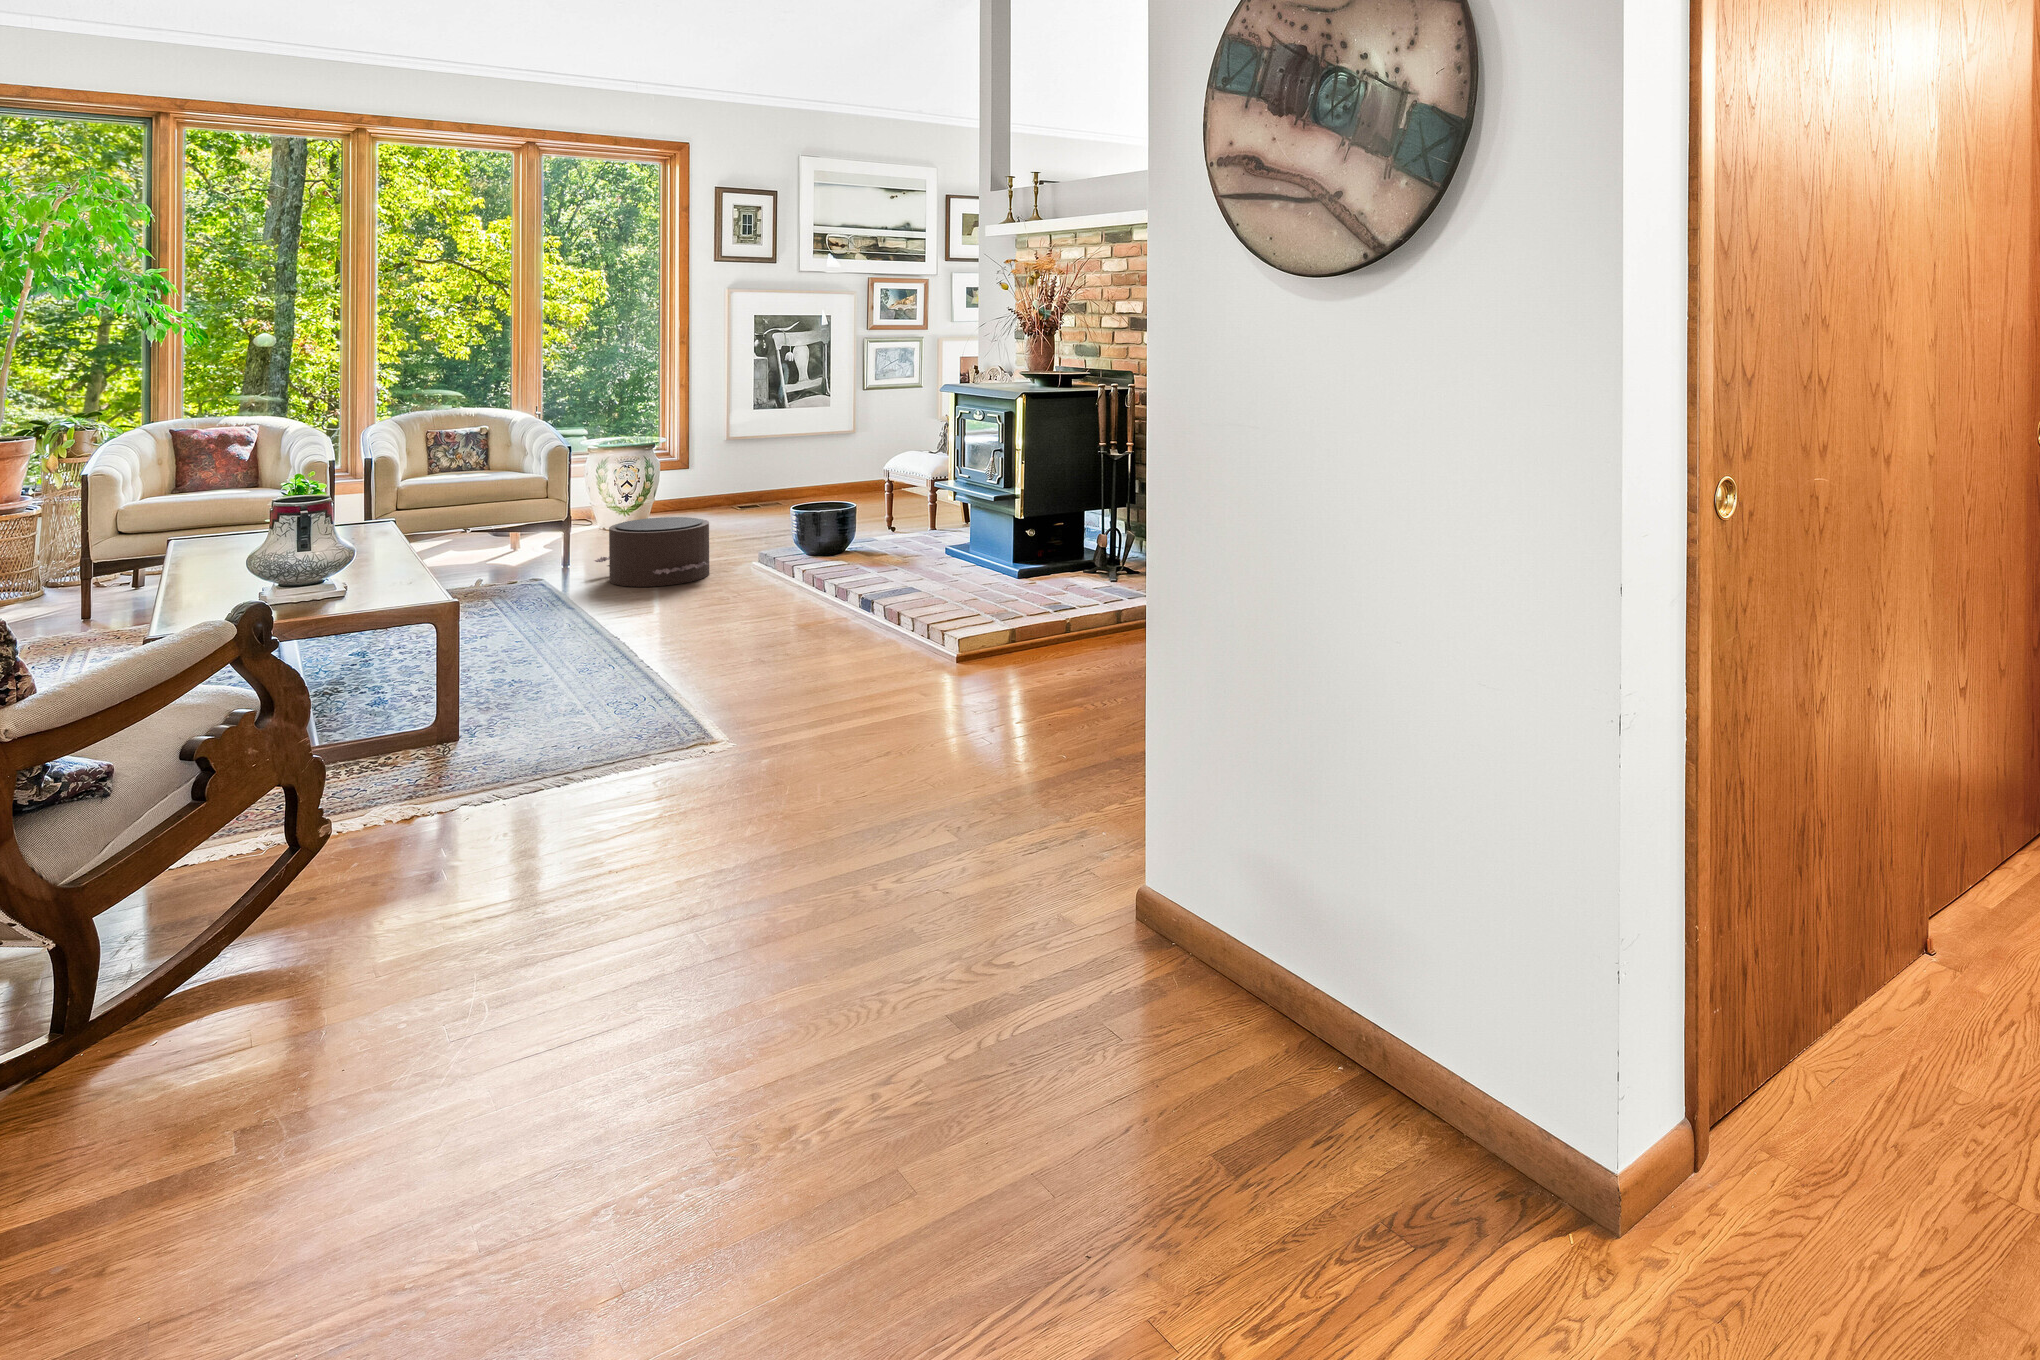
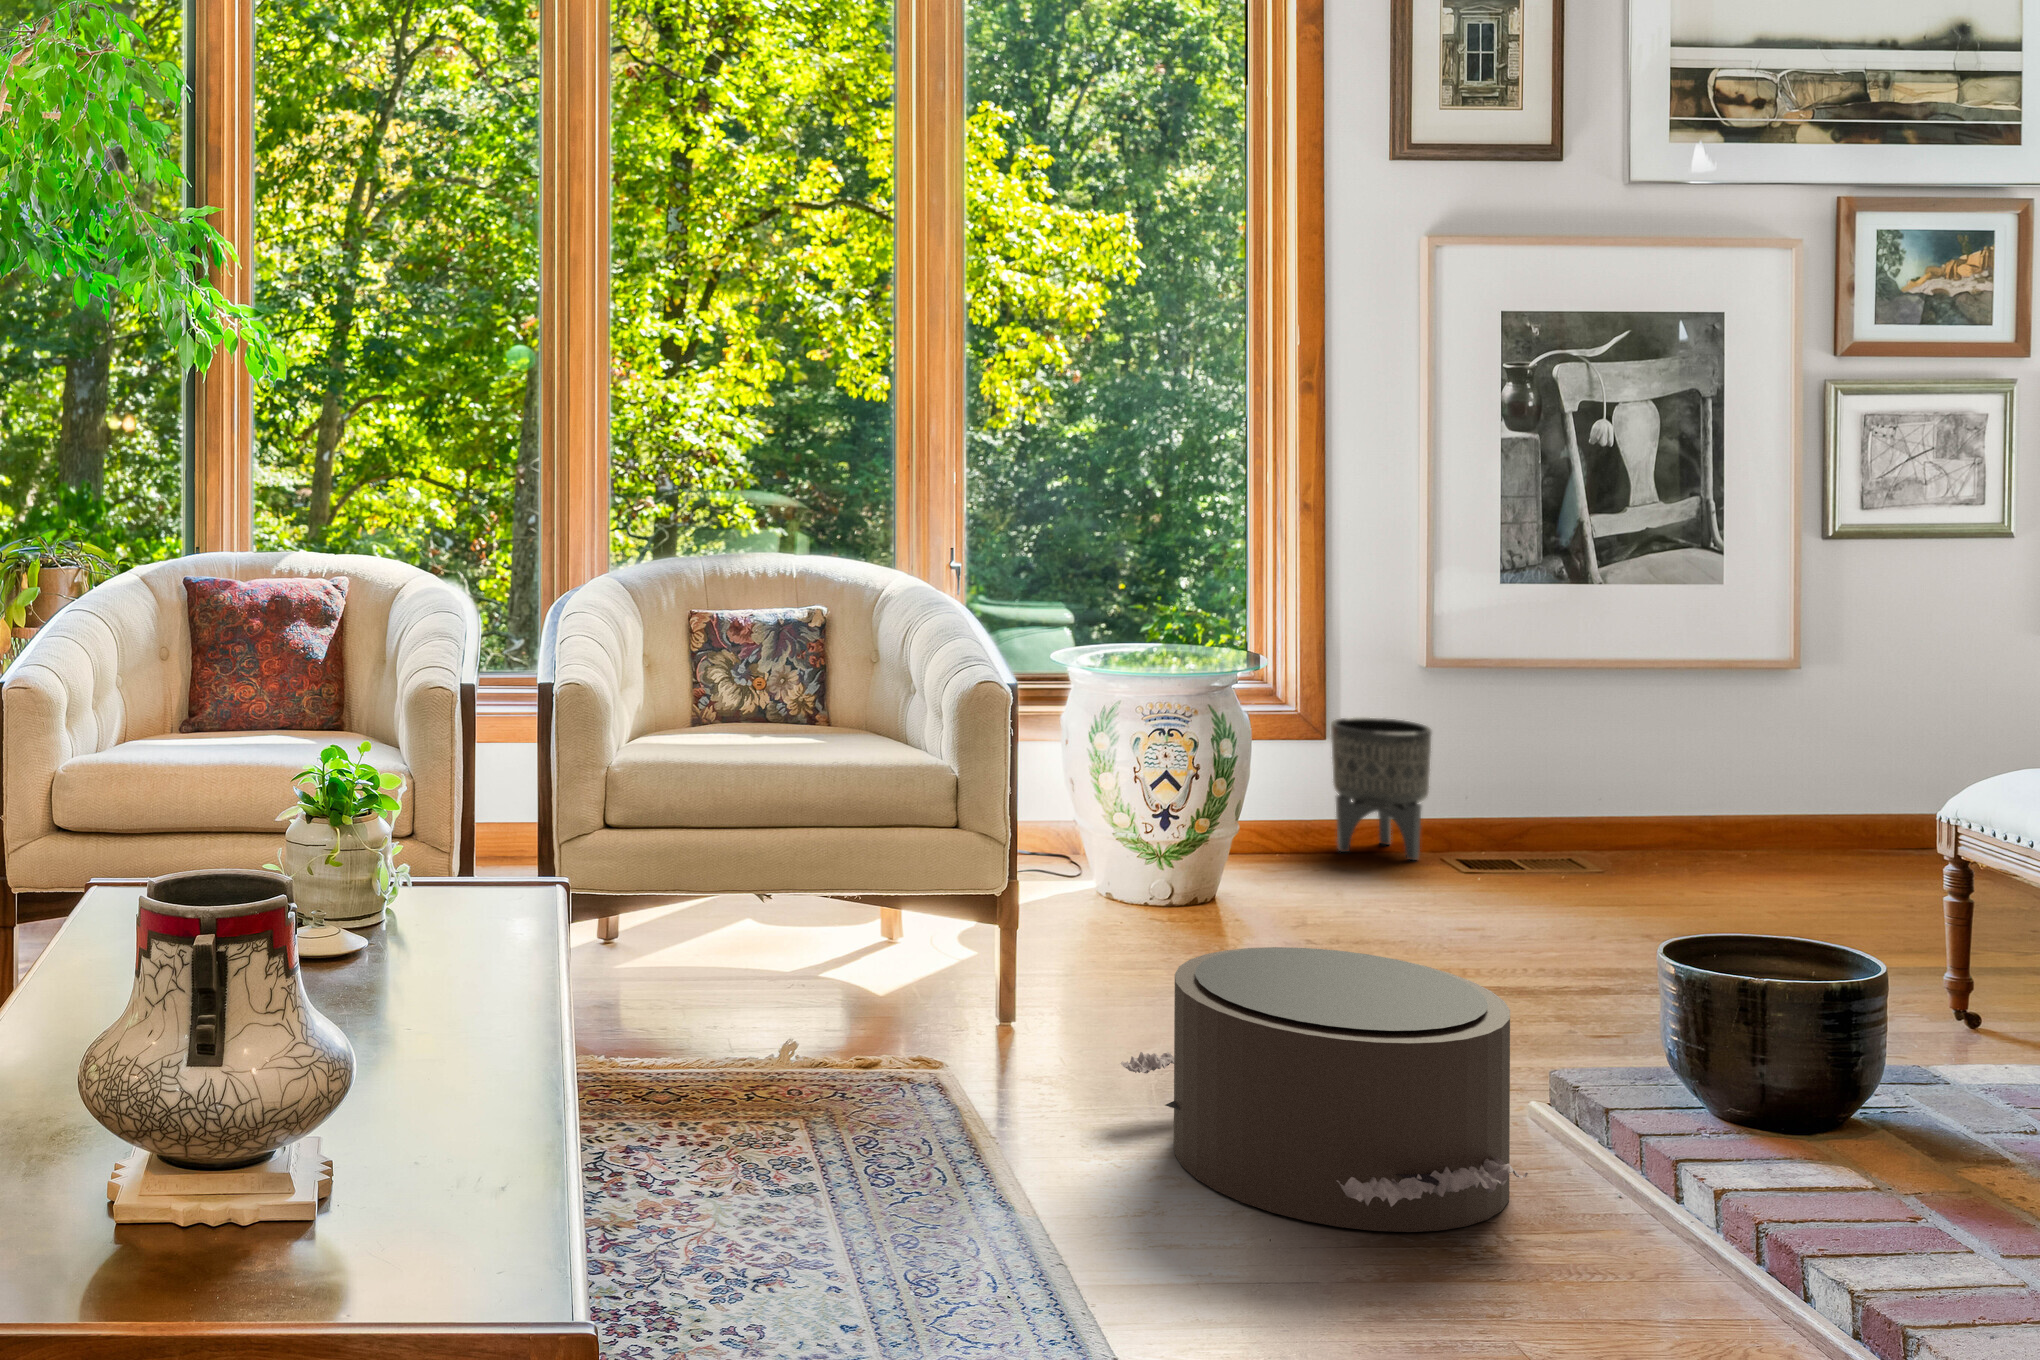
planter: none [694,464,730,512] -> present [1331,717,1432,860]

